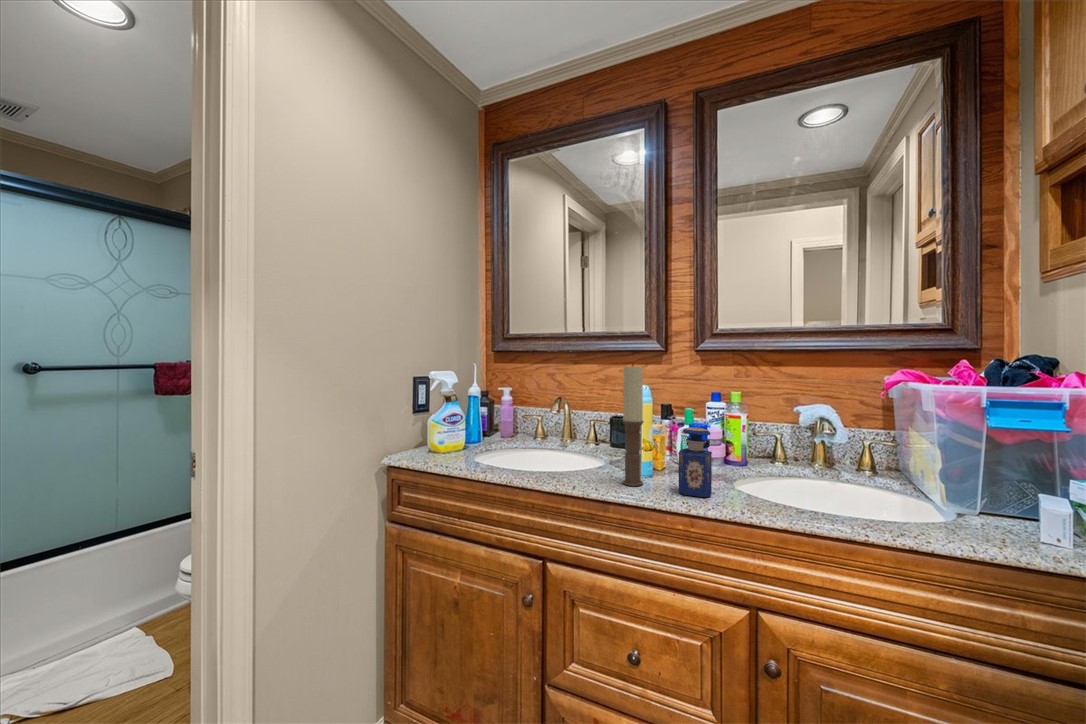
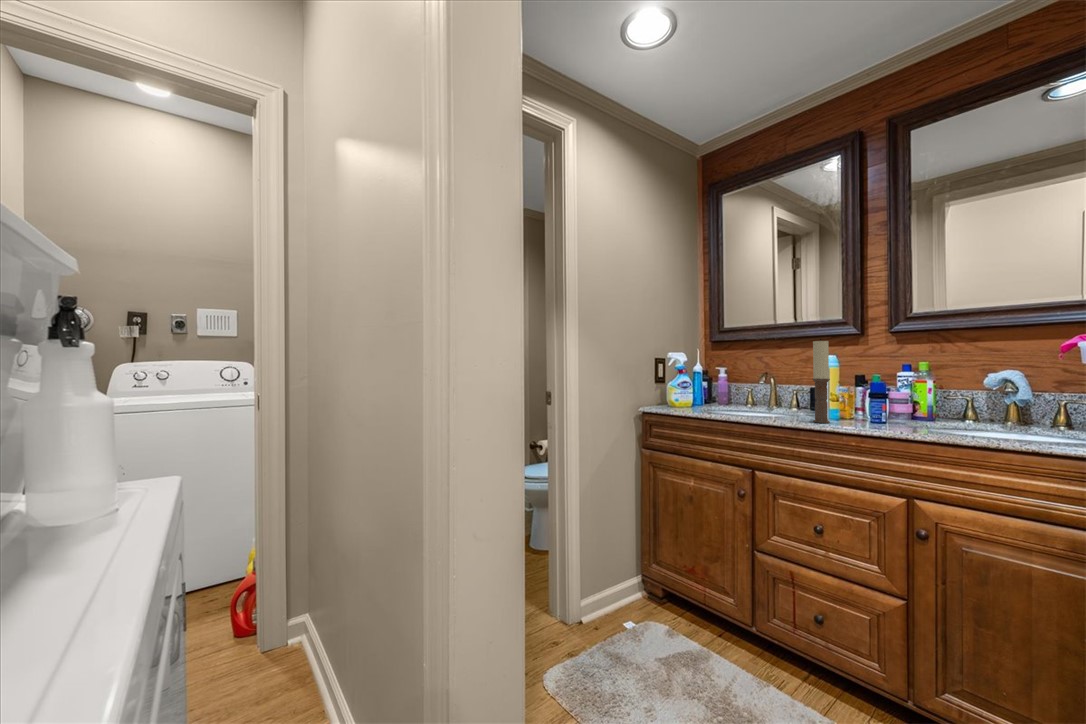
perfume bottle: present [678,427,712,497] -> none [855,381,885,428]

